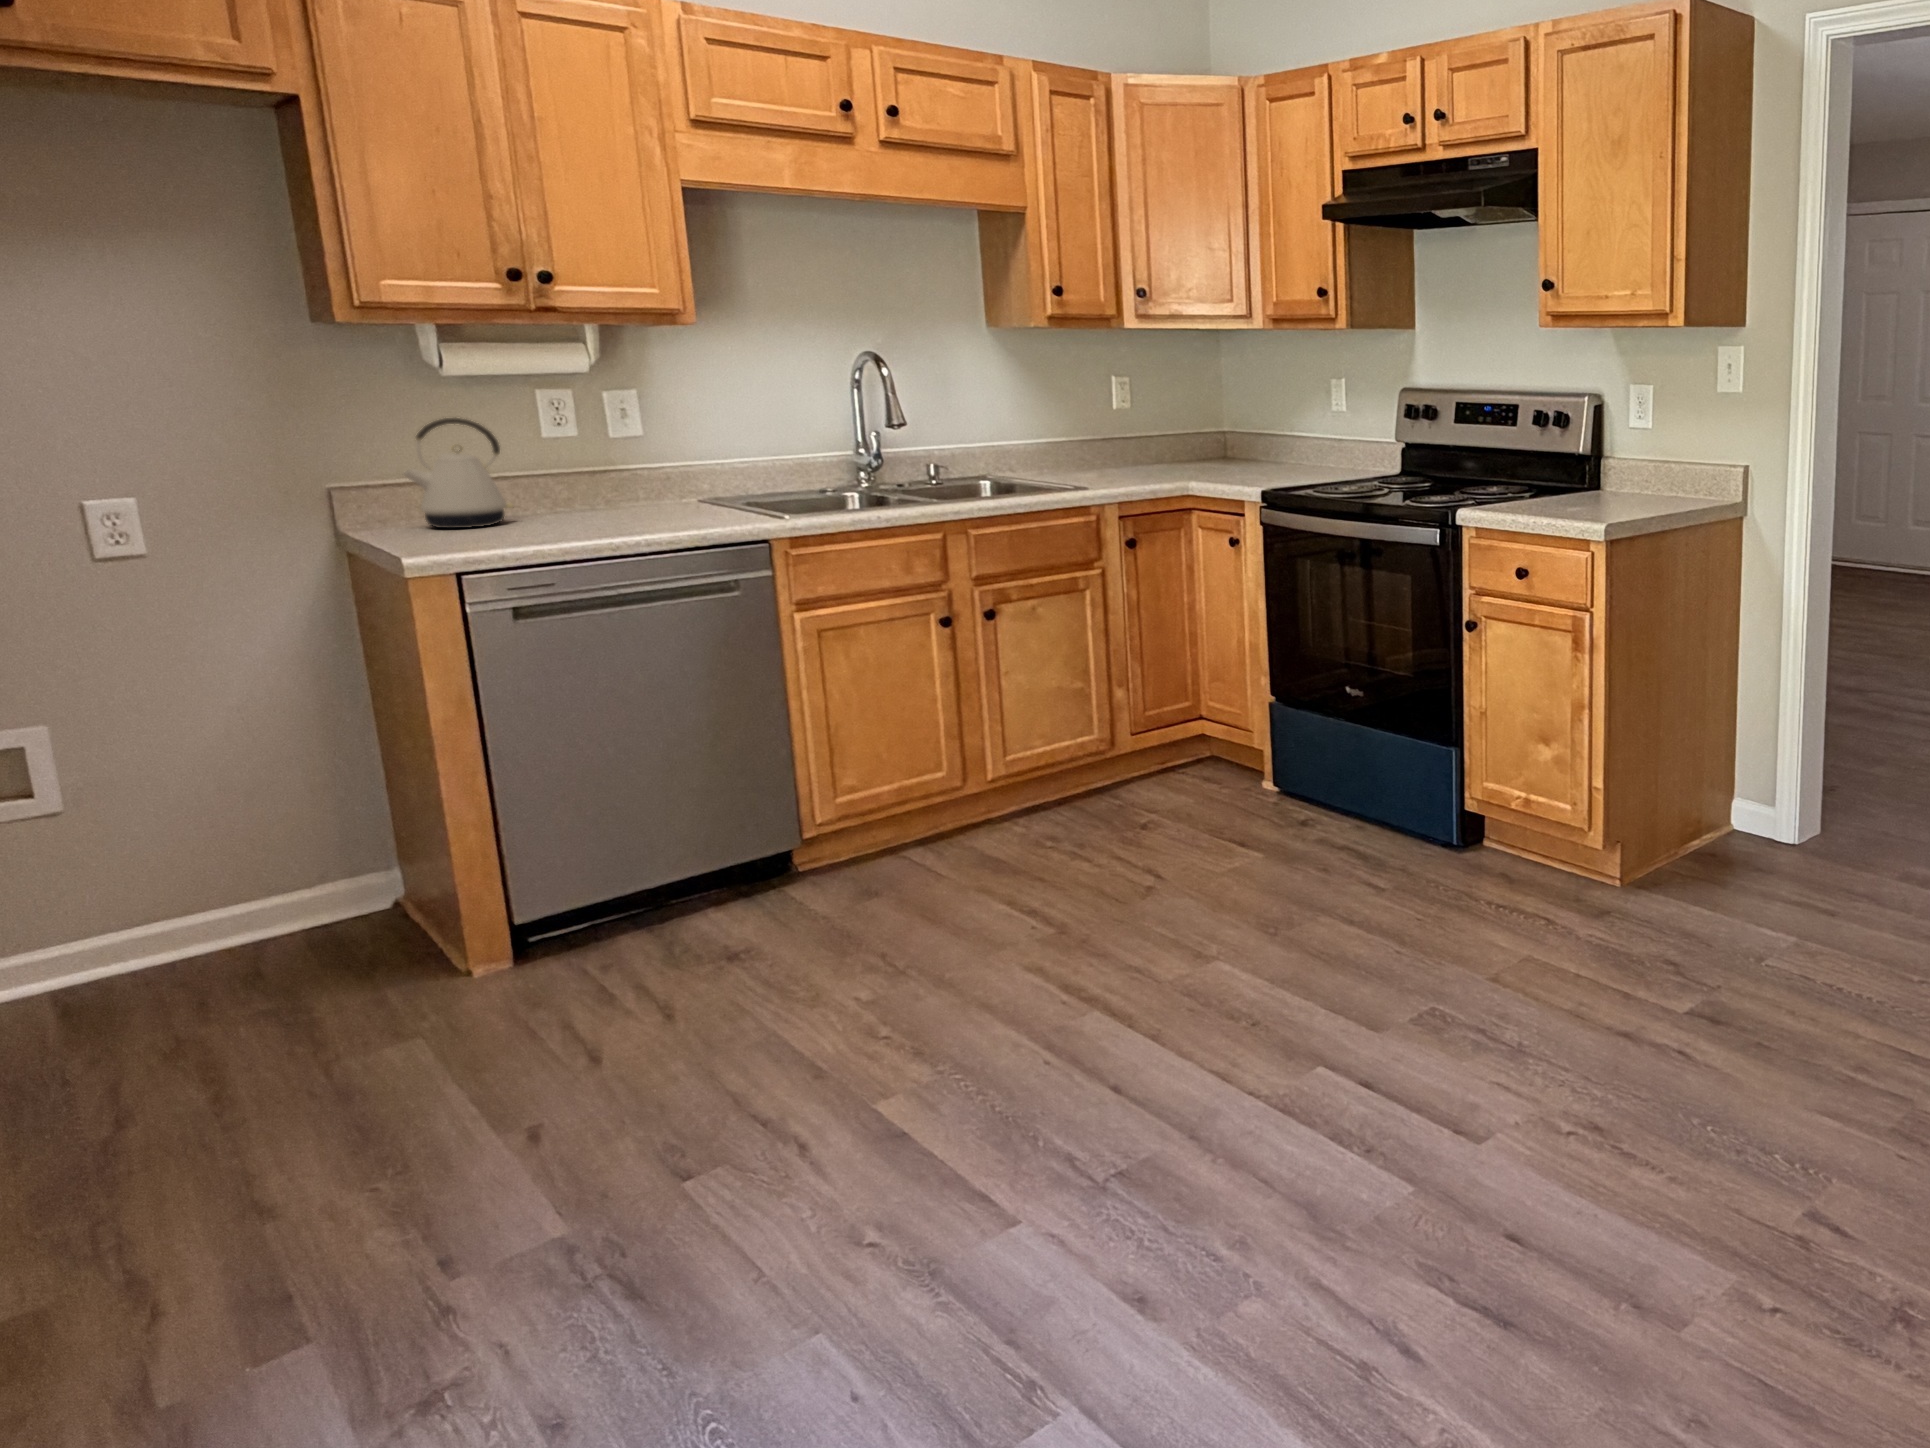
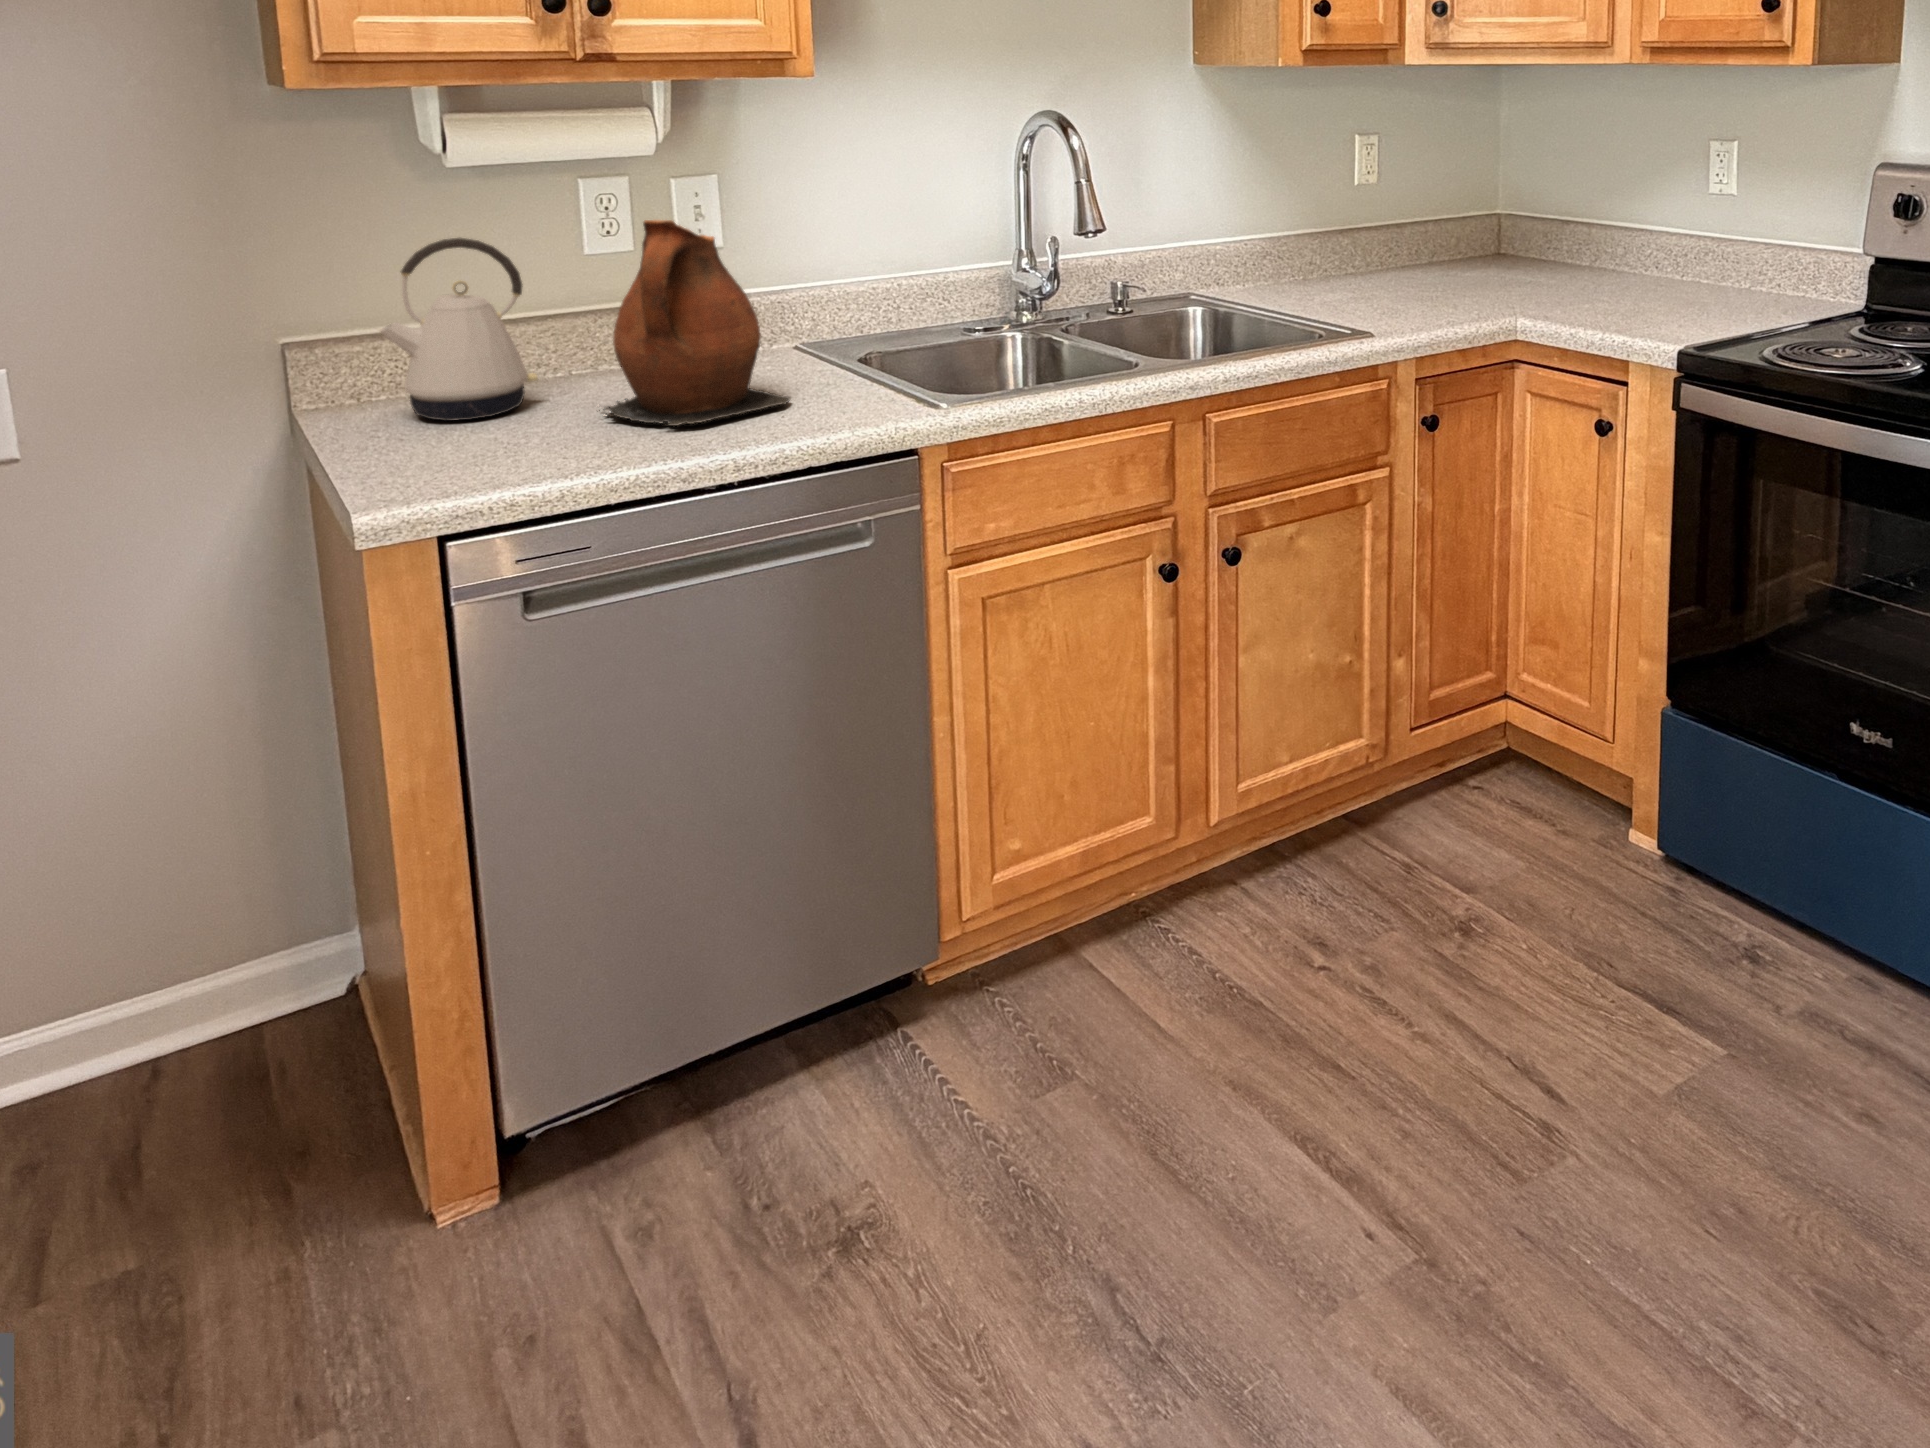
ceramic pitcher: none [555,405,687,525] -> present [599,220,790,426]

